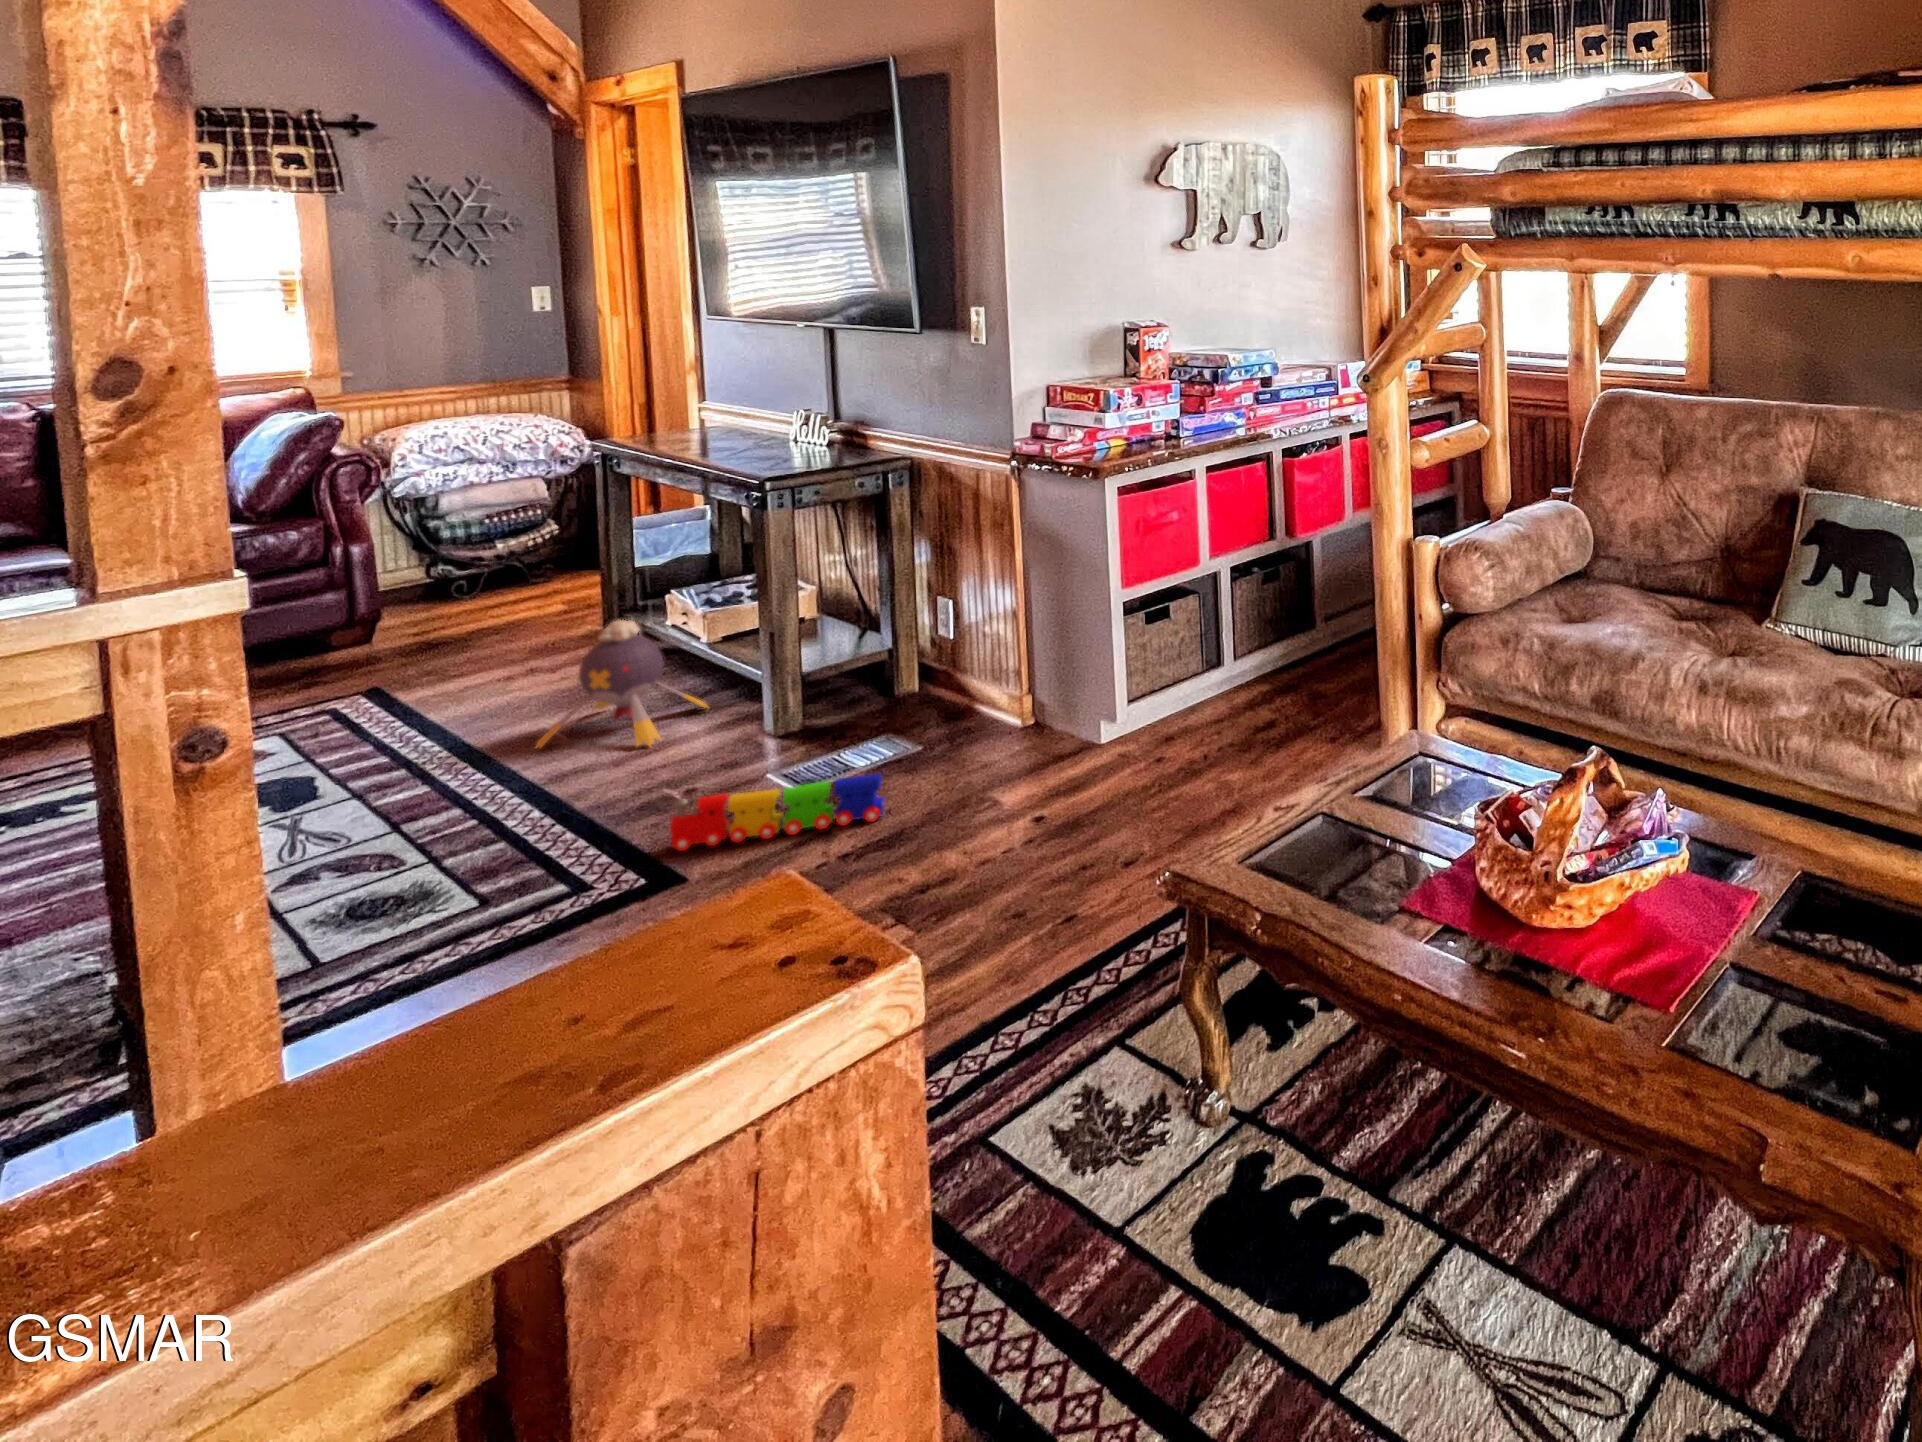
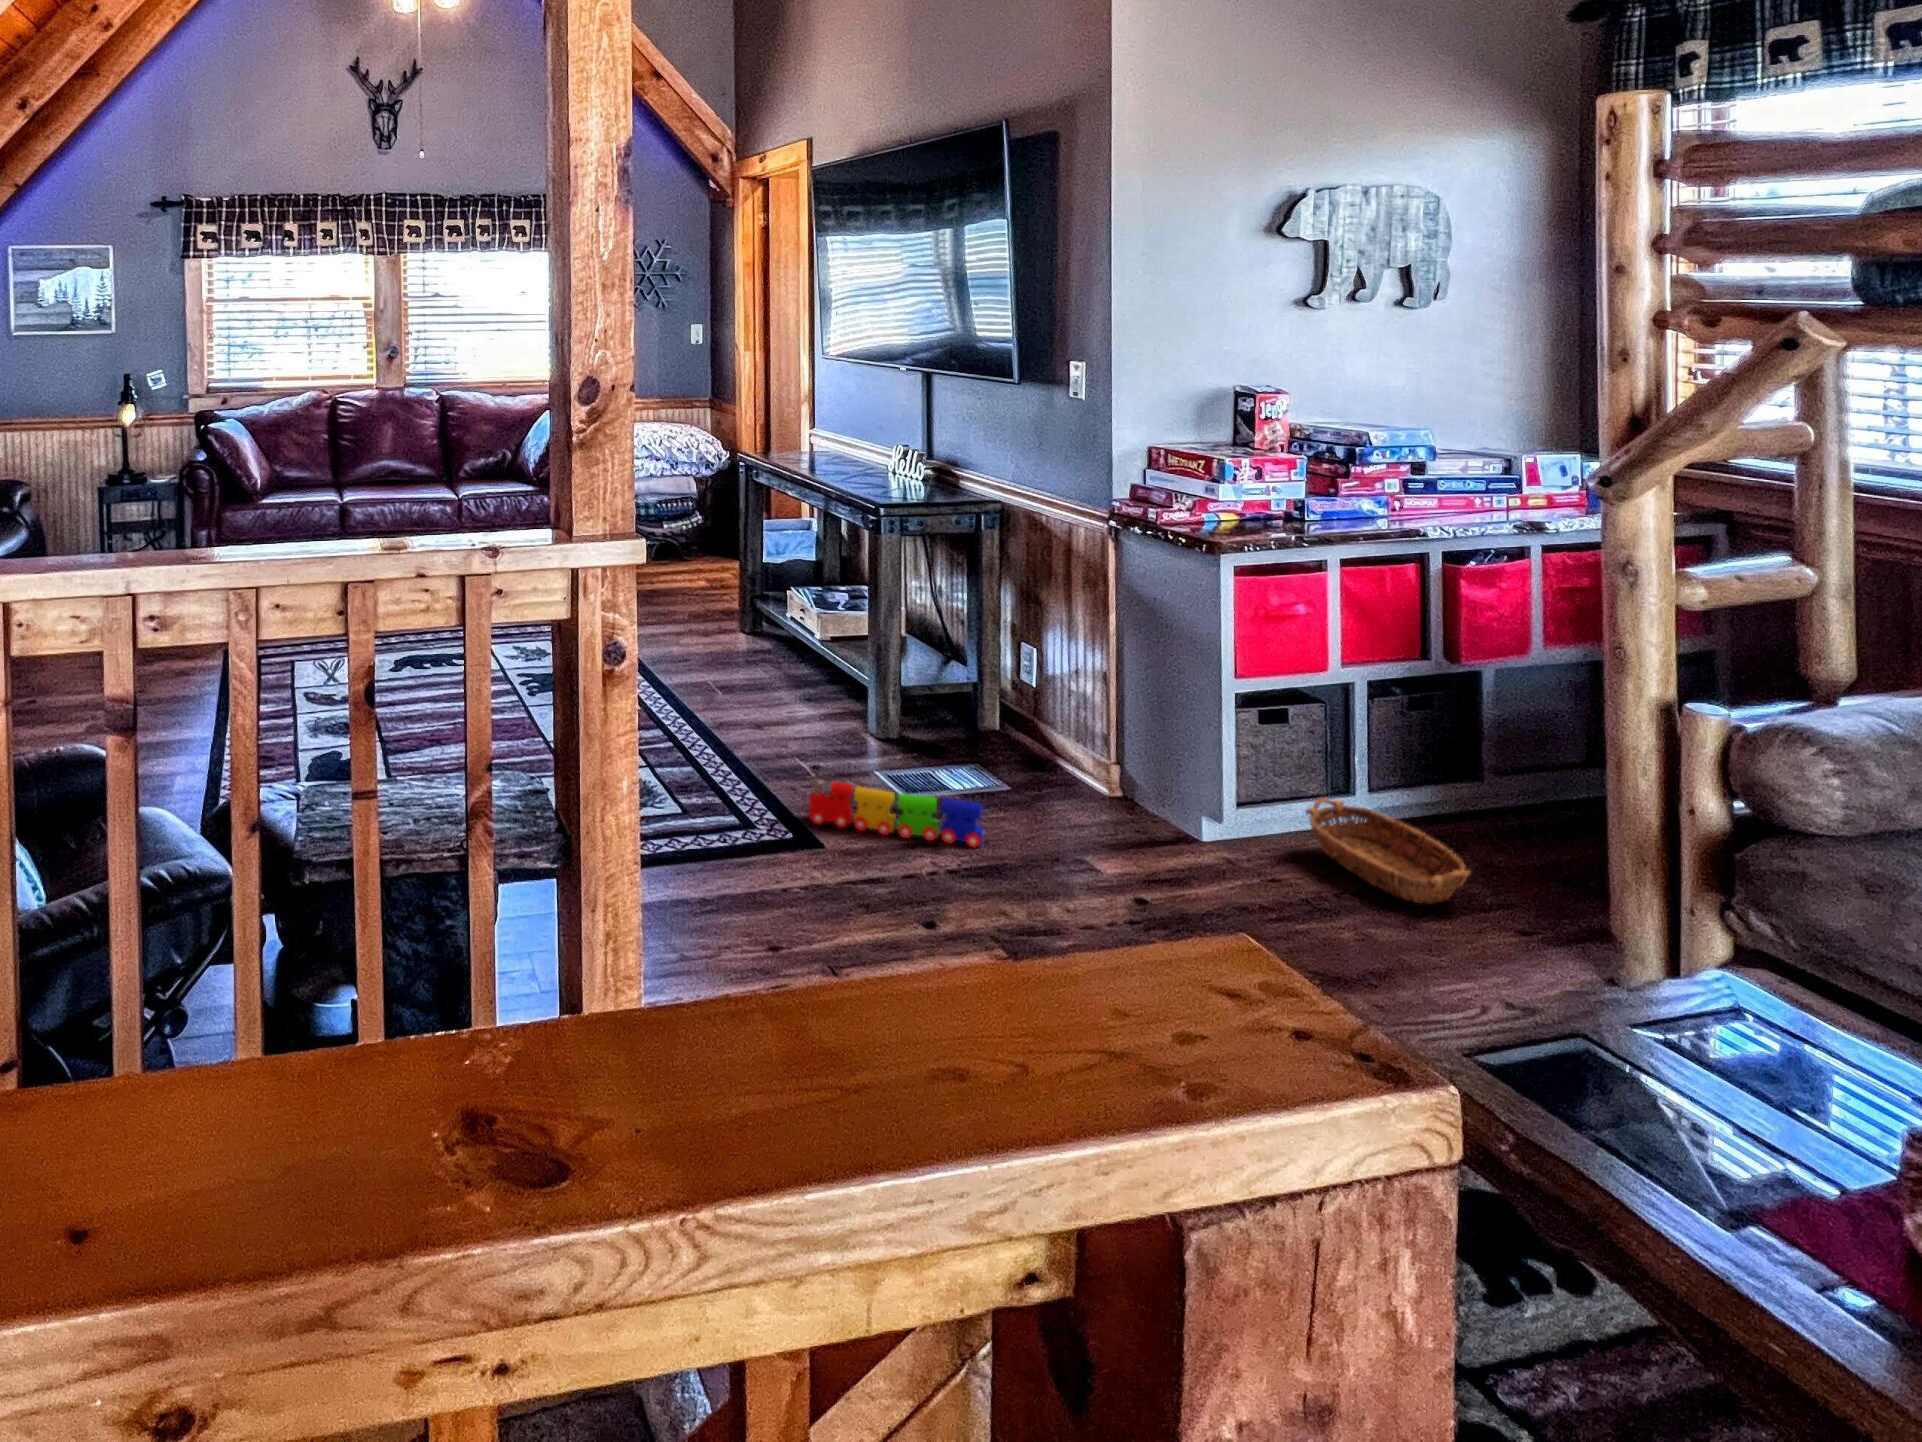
plush toy: present [536,620,708,748] -> none [701,612,825,727]
basket: none [1165,676,1340,764] -> present [1306,798,1470,904]

